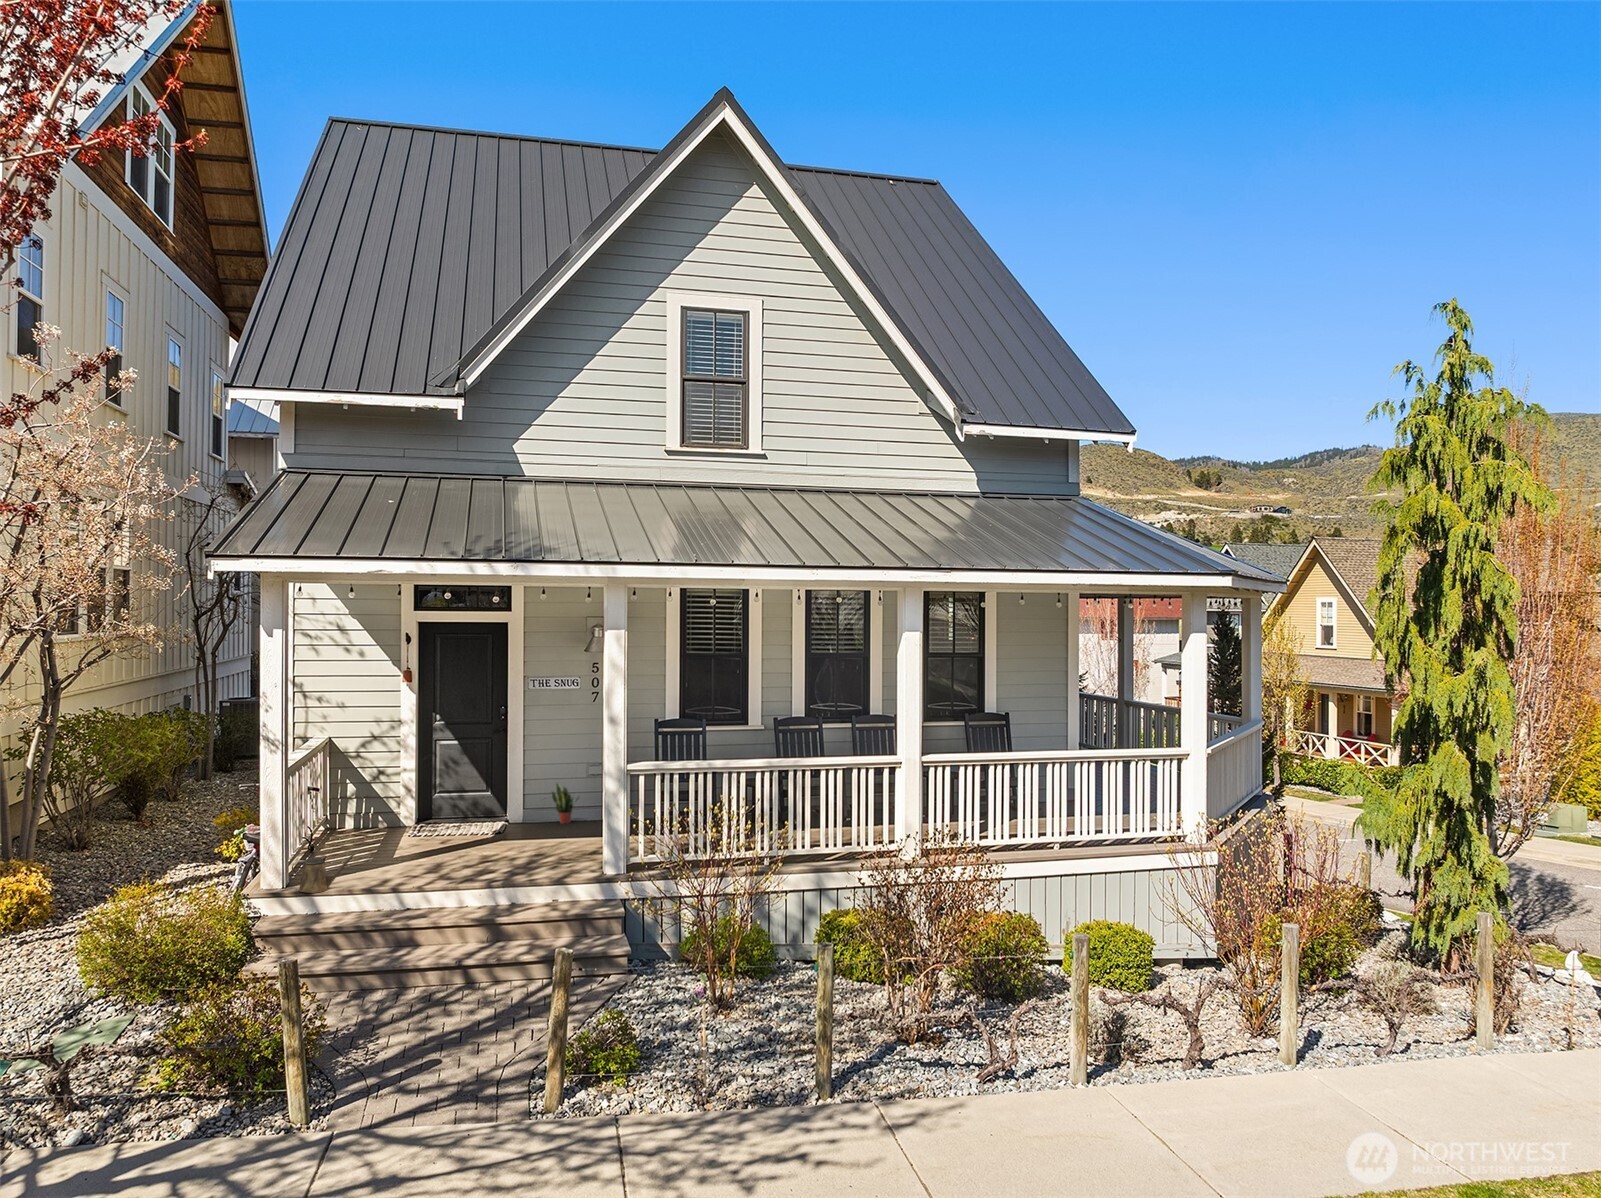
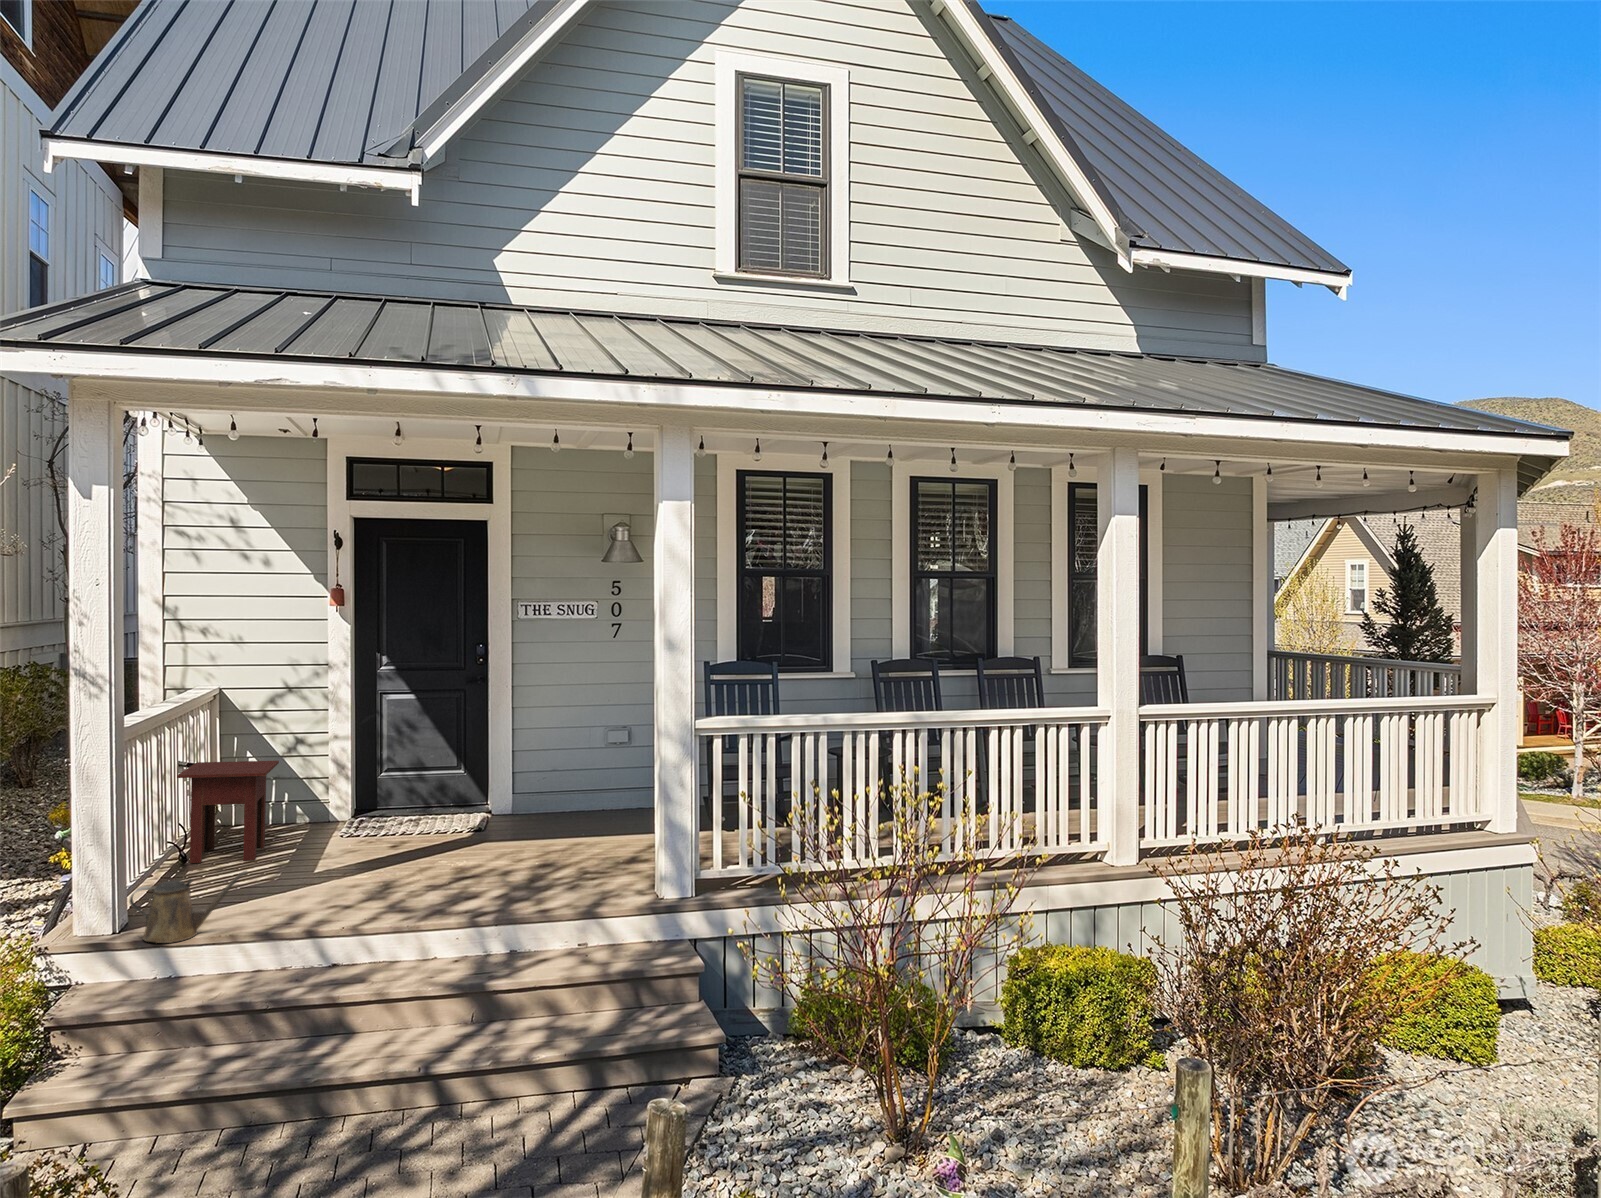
potted plant: present [552,784,579,824] -> none [555,754,596,815]
side table: none [309,786,370,851] -> present [177,761,279,863]

